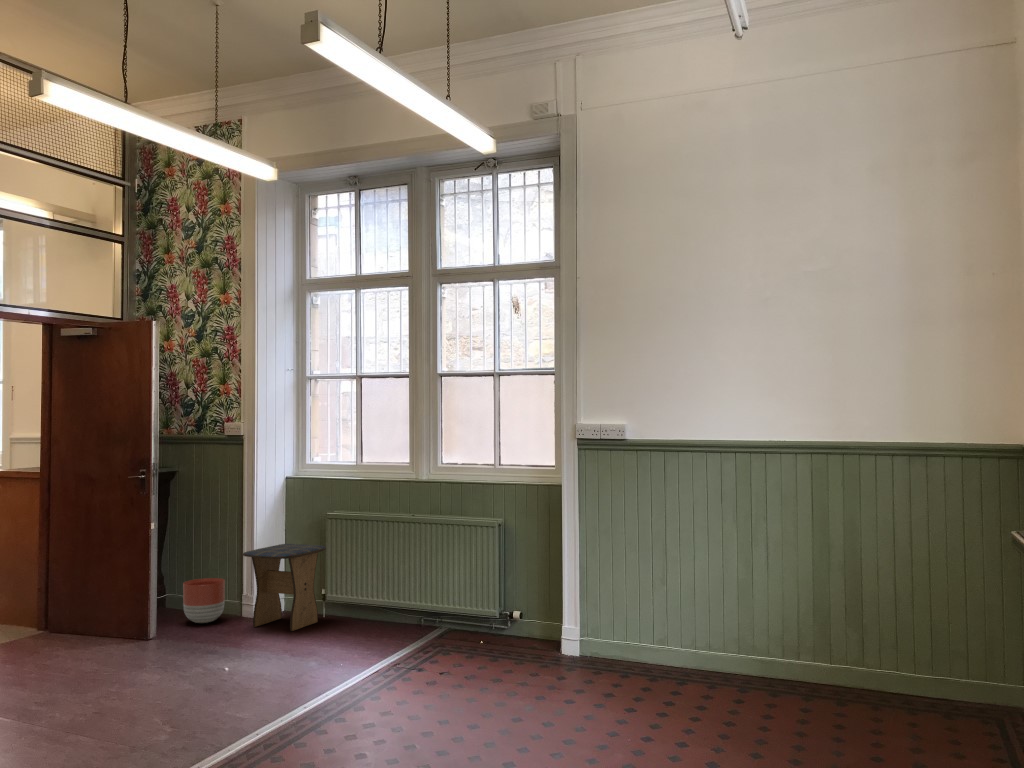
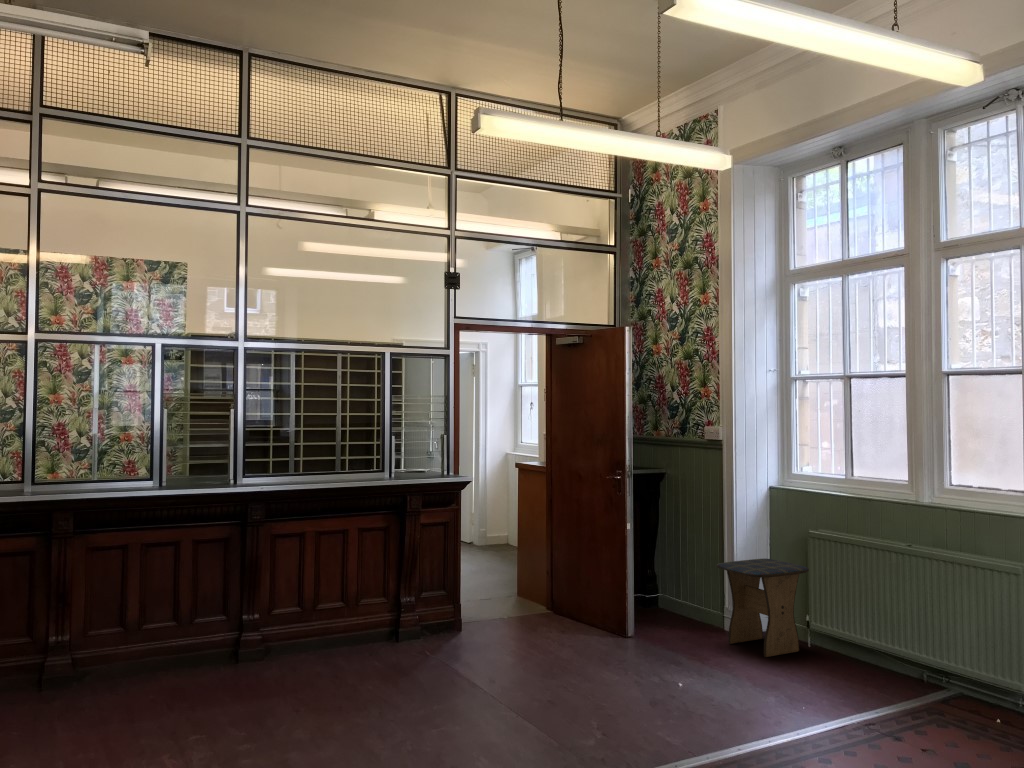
planter: present [183,578,225,623] -> none [665,583,705,629]

